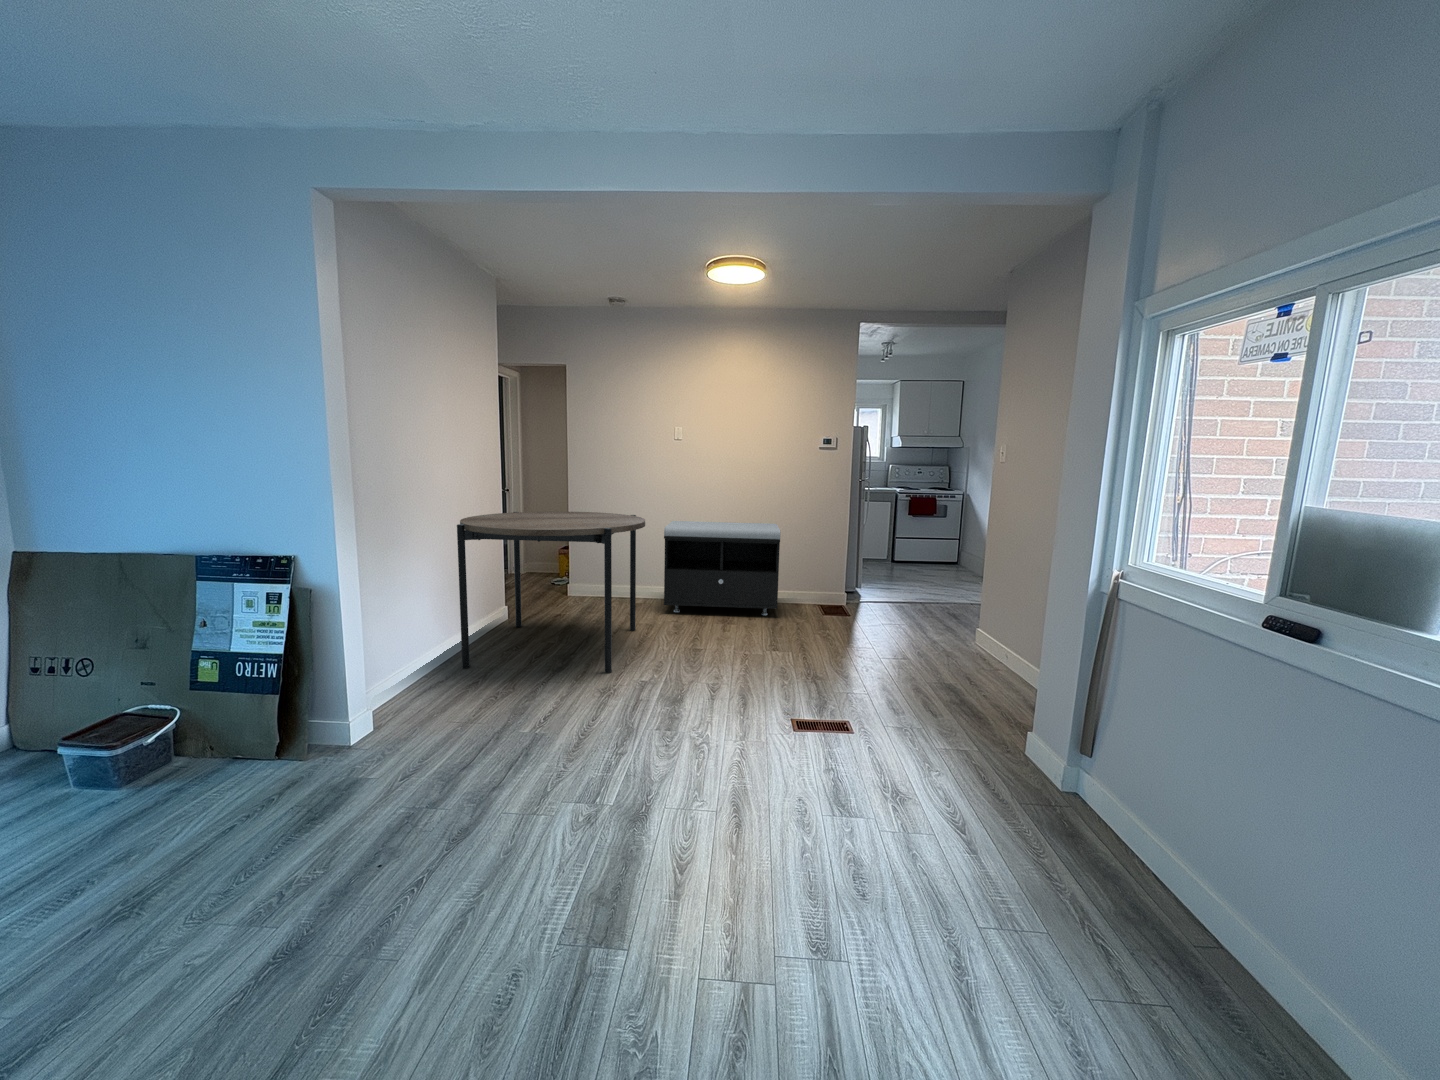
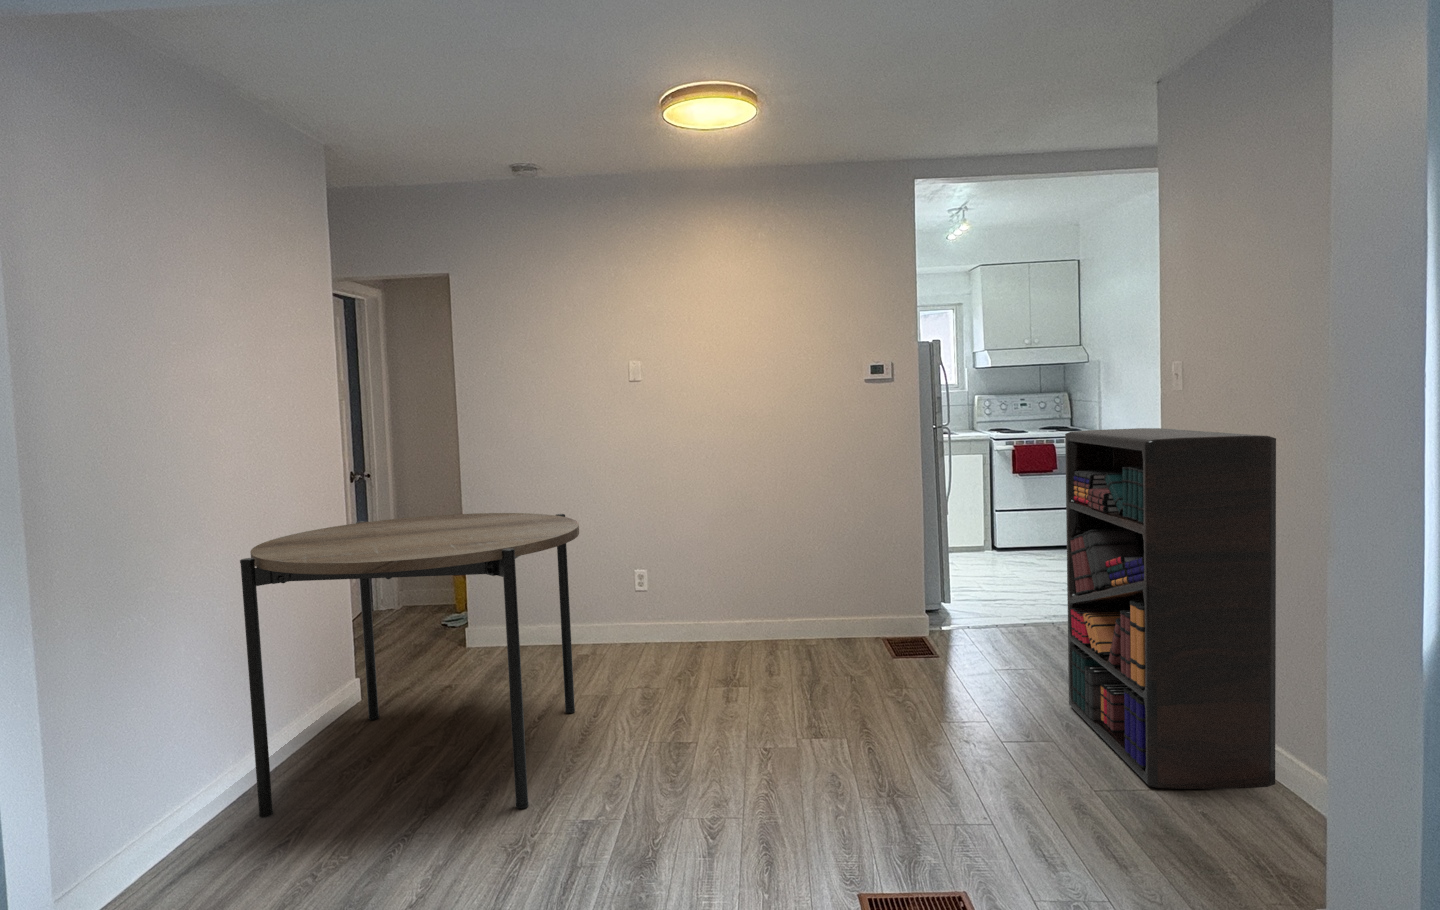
bookshelf: none [922,485,1046,687] -> present [1065,428,1276,789]
storage bench: present [664,521,780,616] -> none [617,509,815,670]

